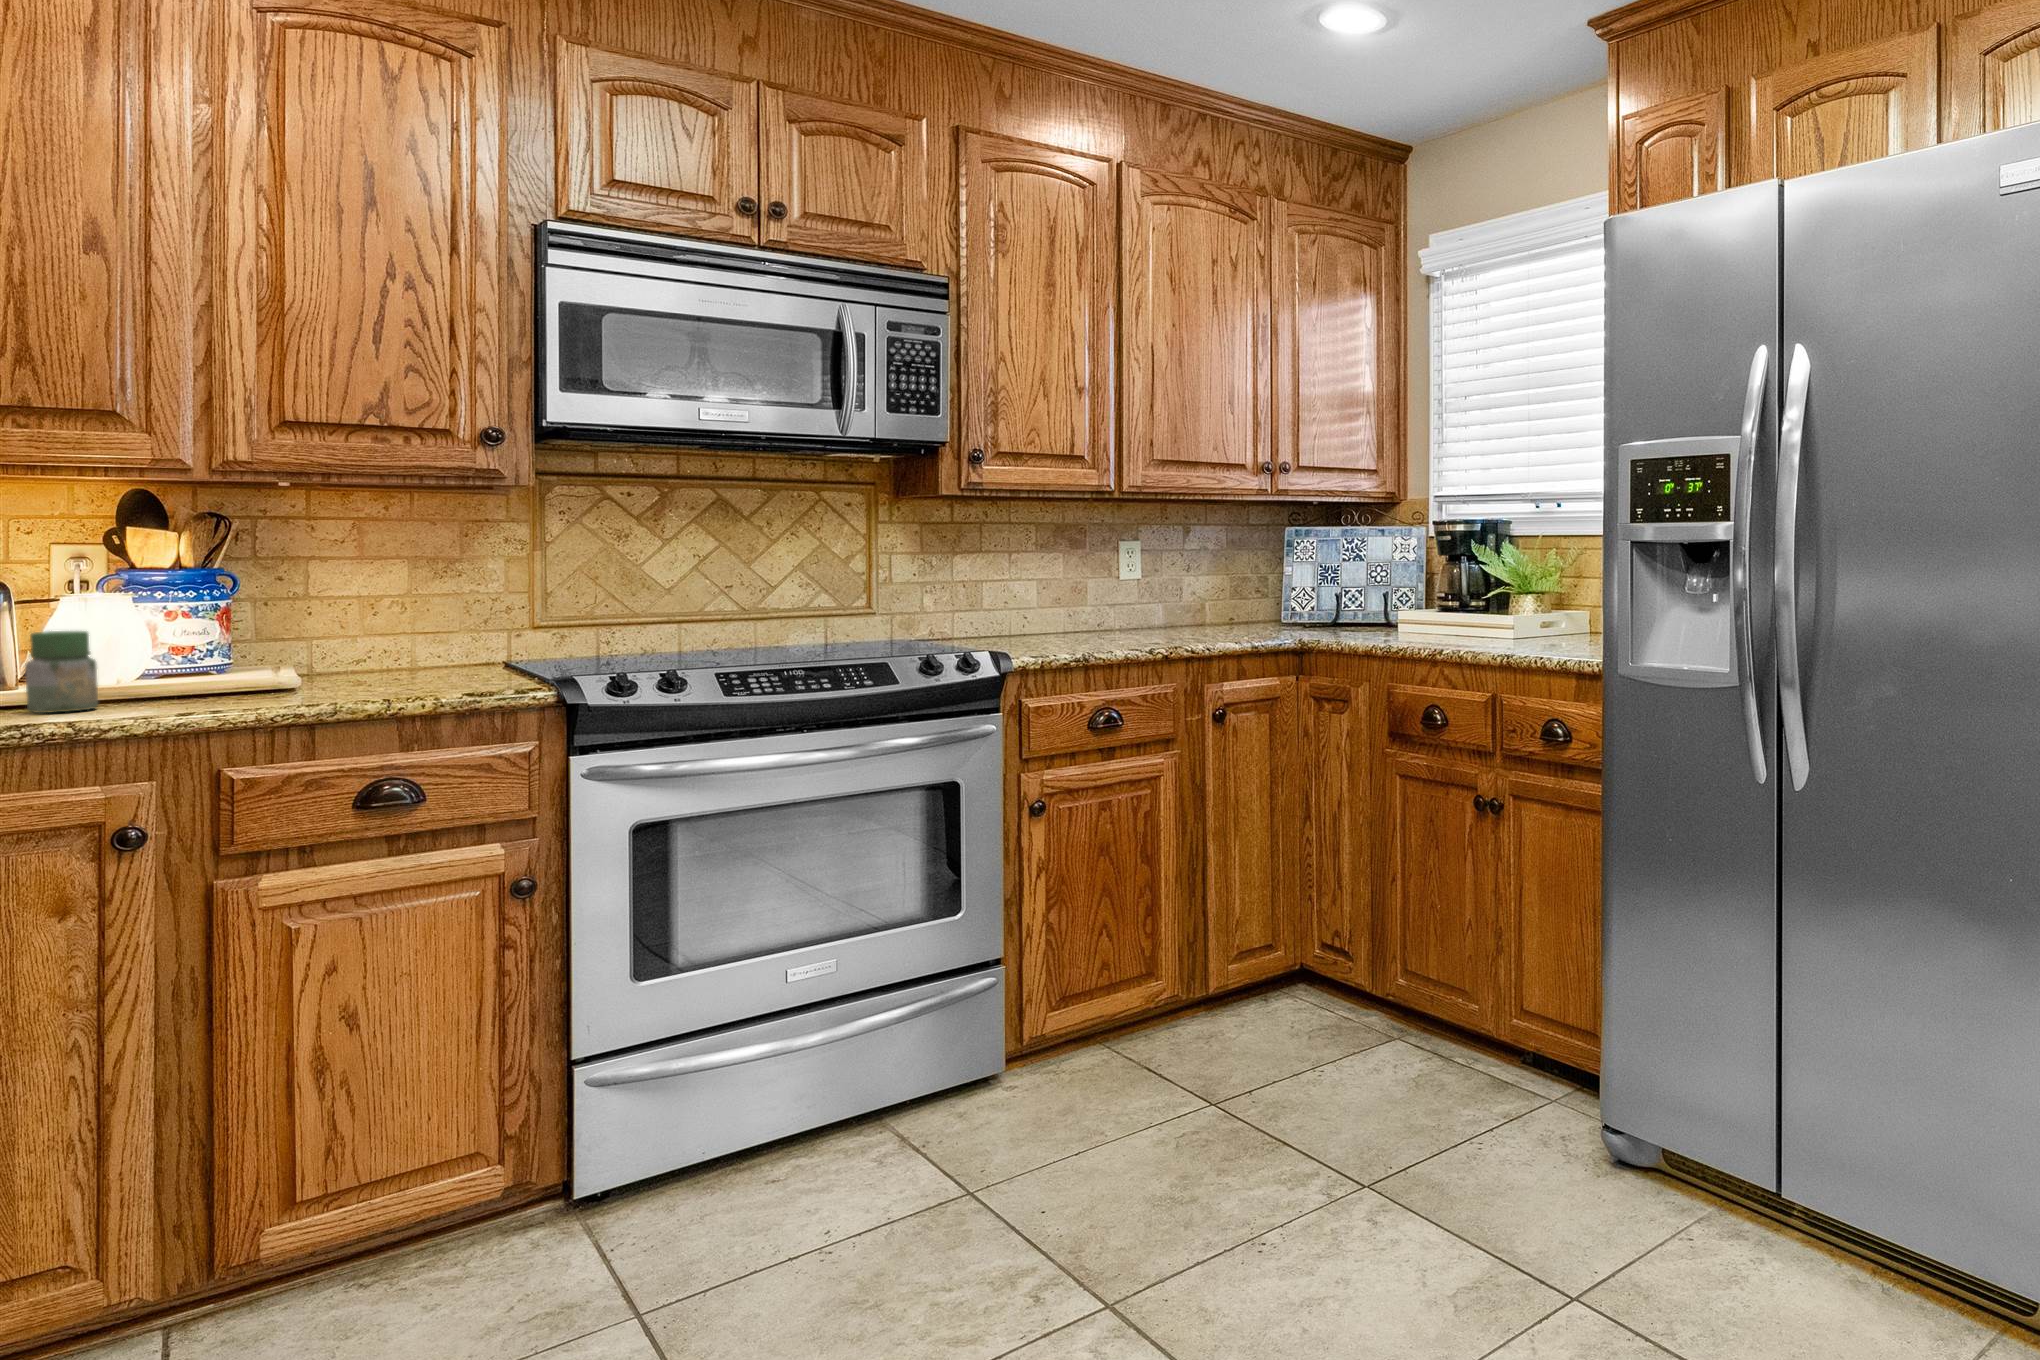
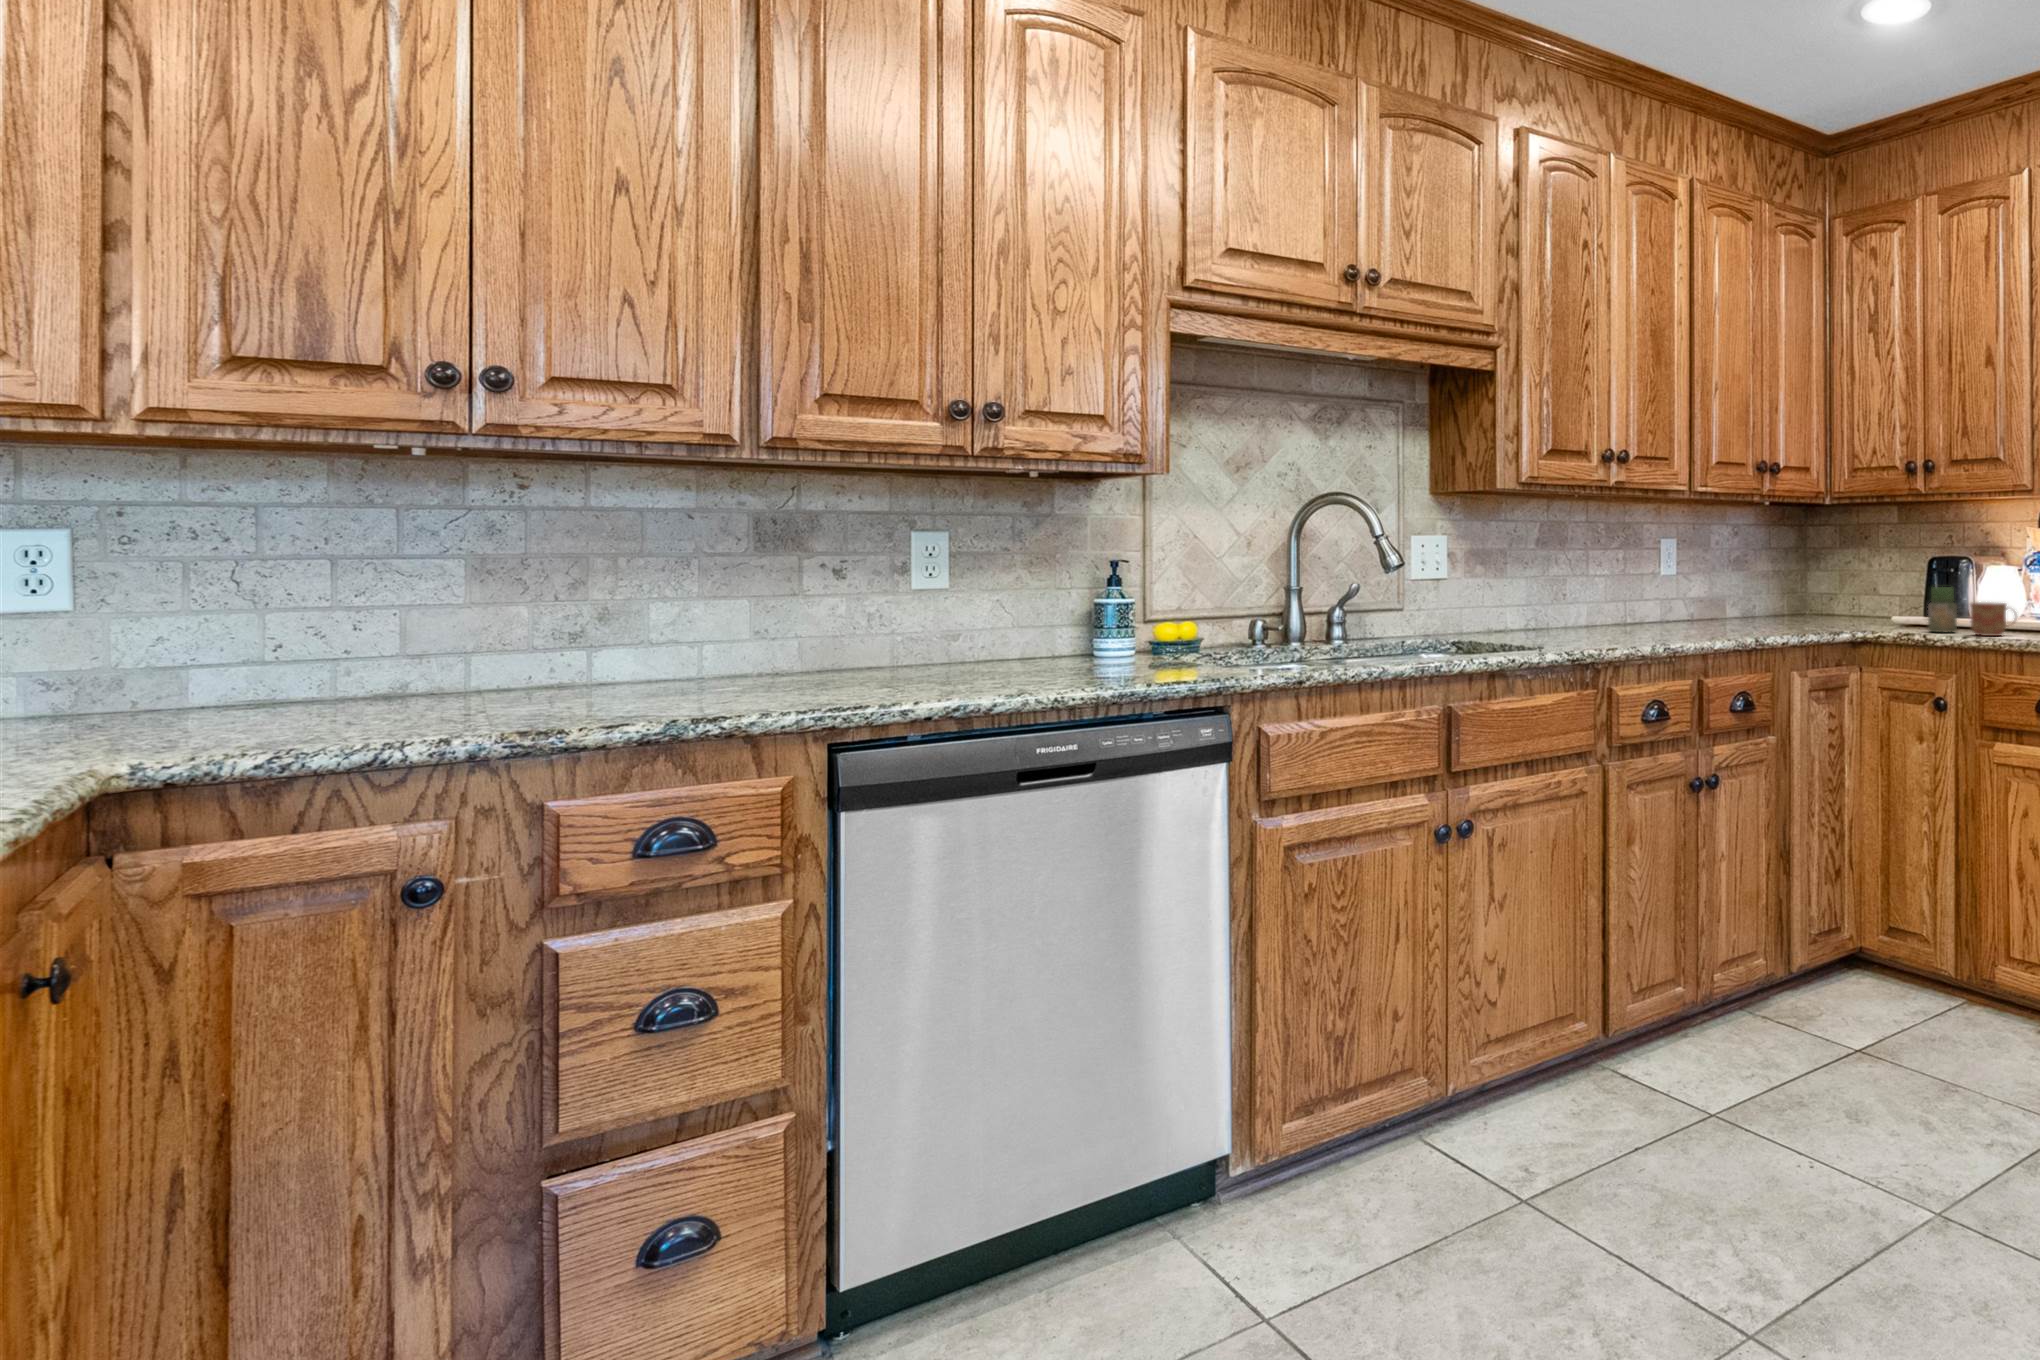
mug: none [162,649,250,706] -> present [1970,602,2016,636]

